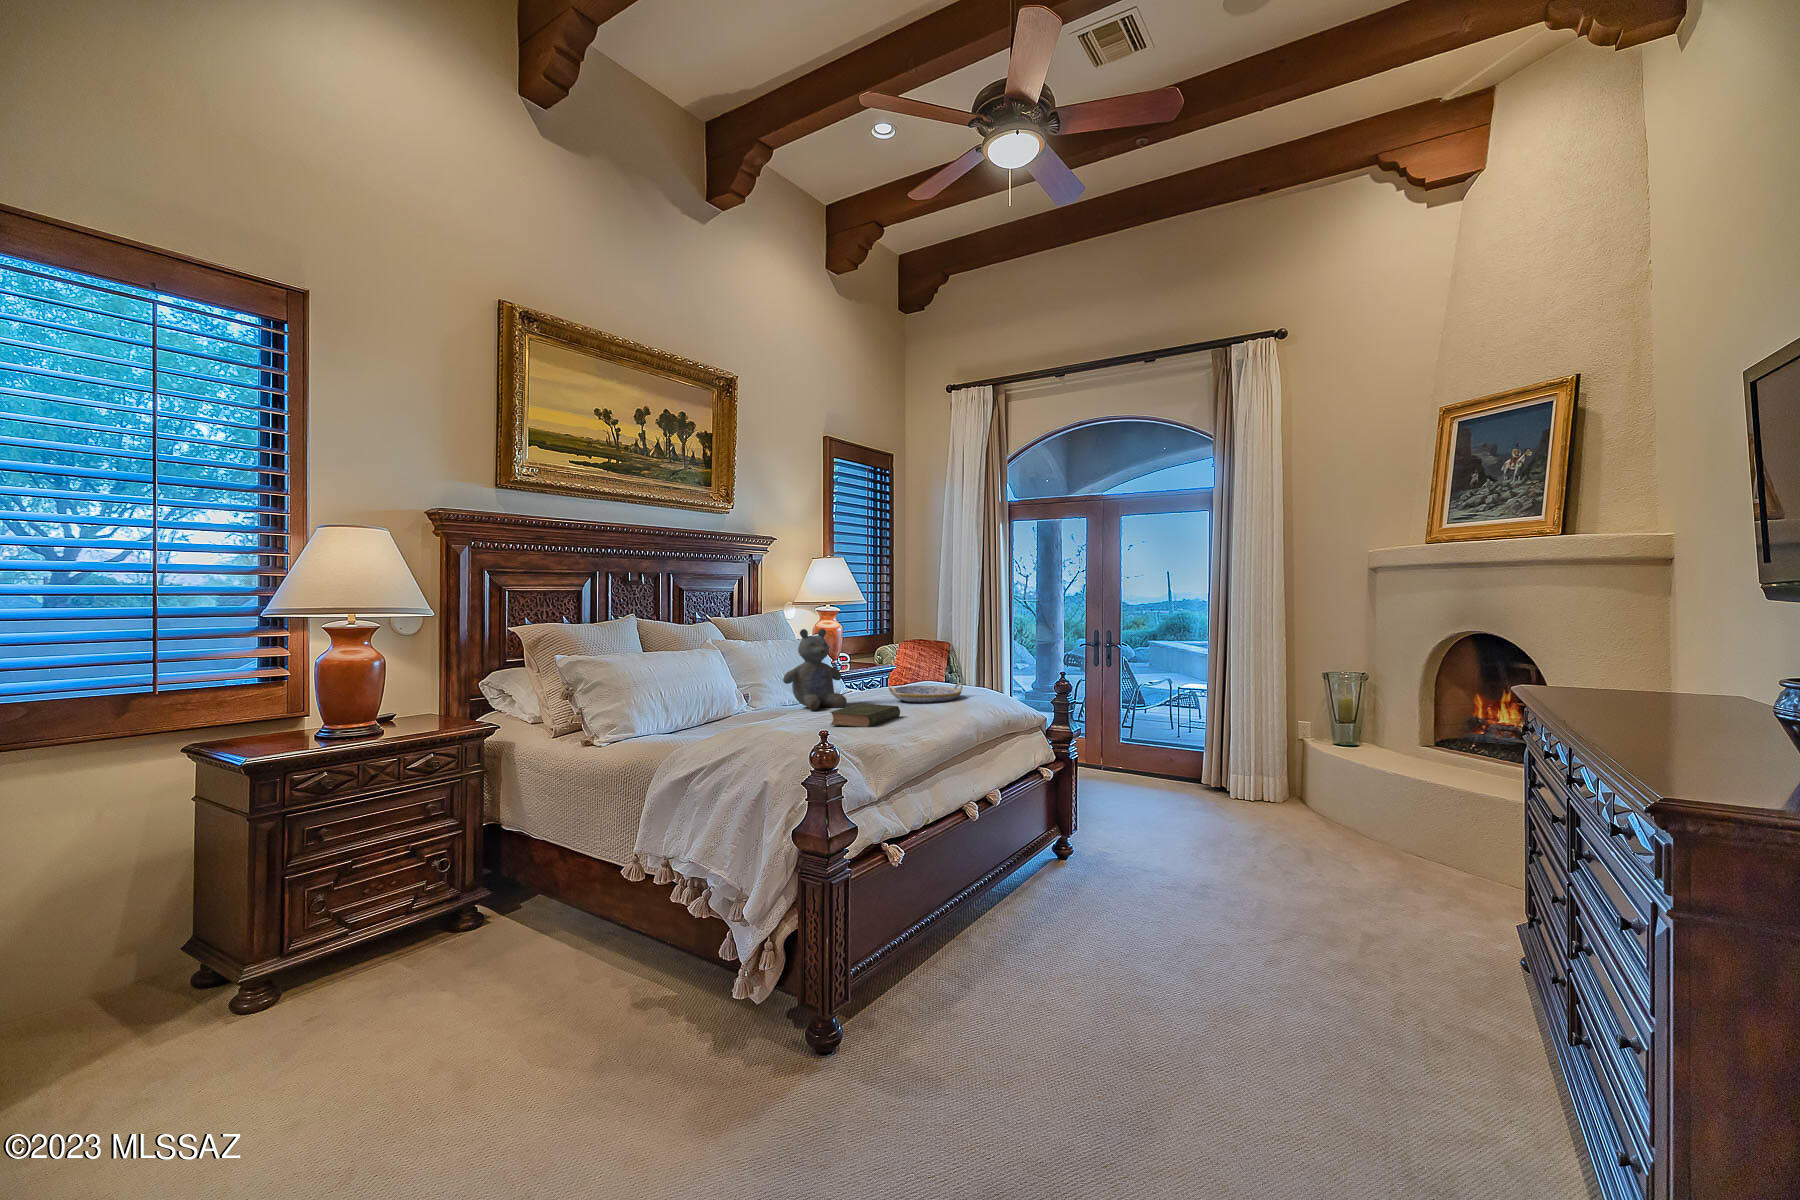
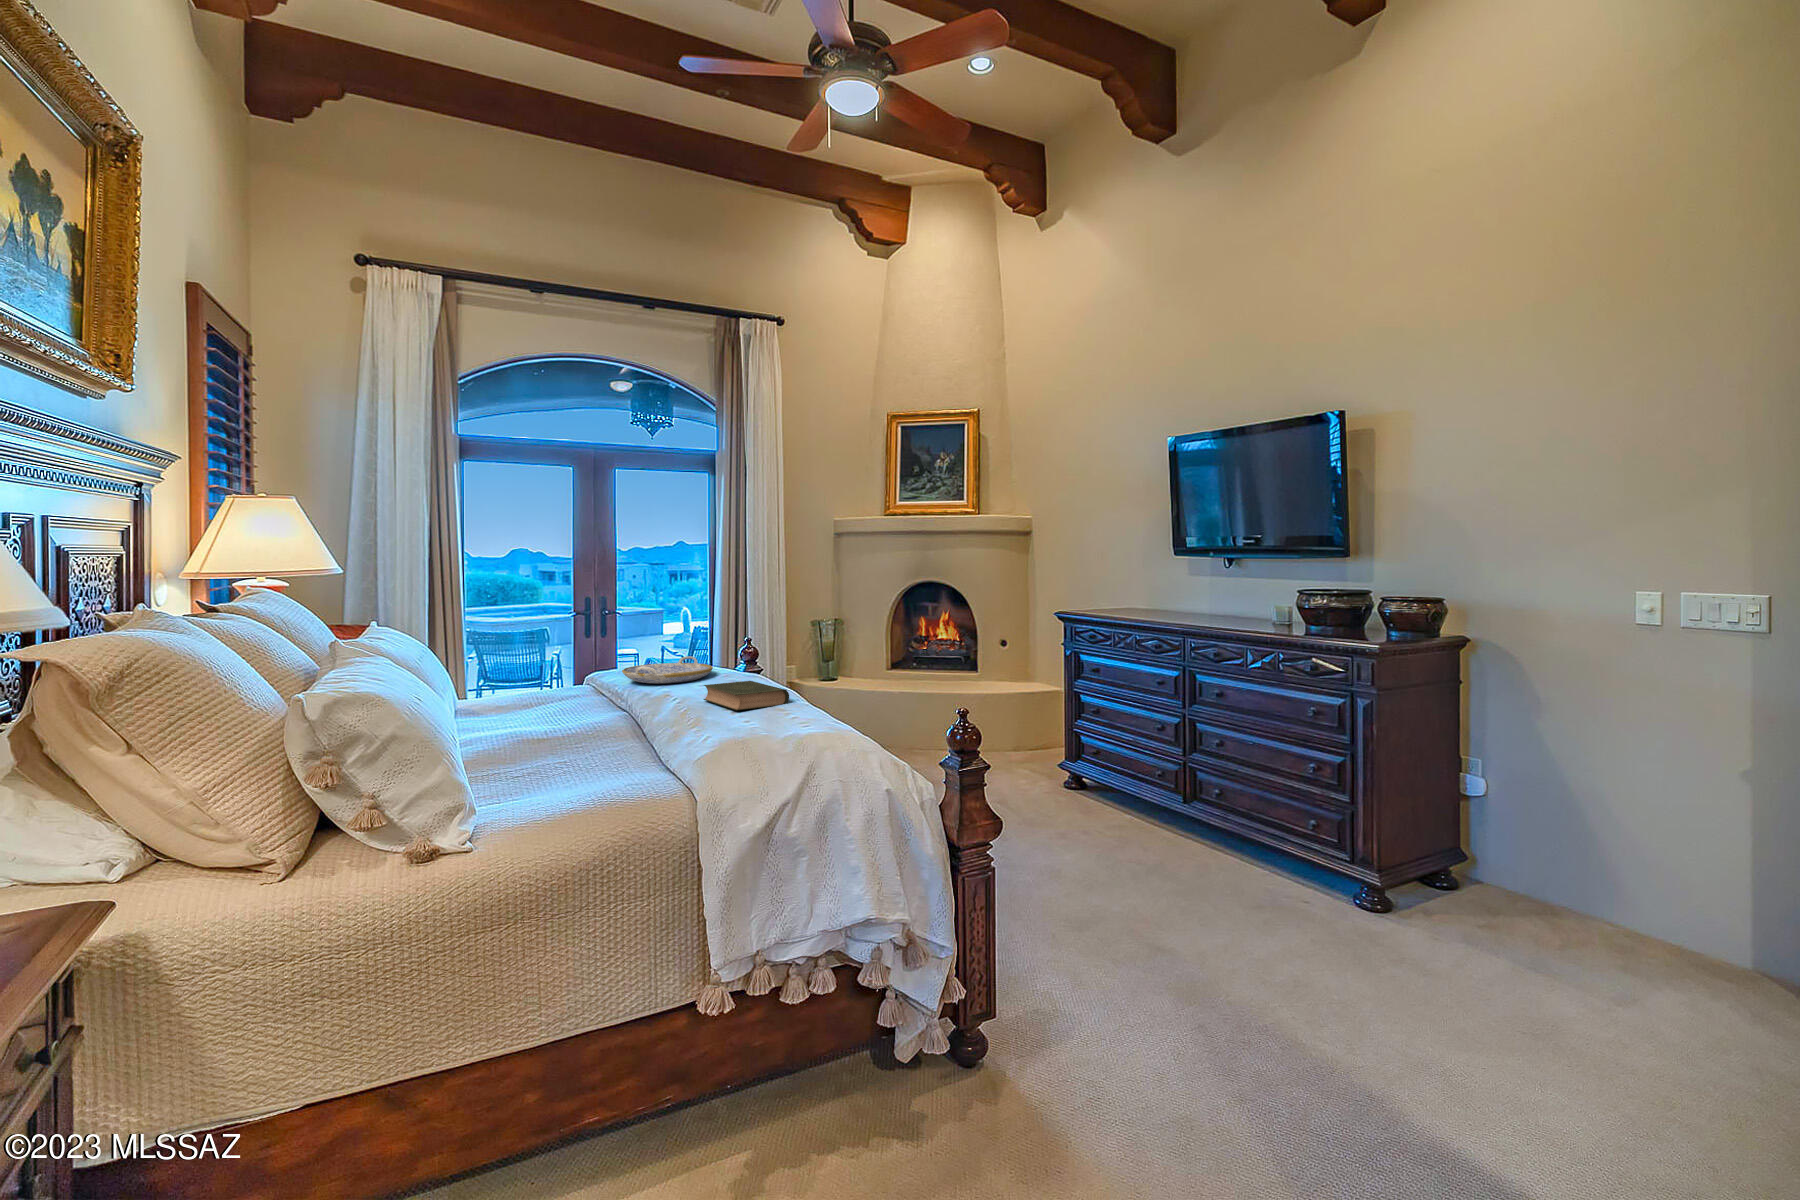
stuffed bear: present [783,629,847,710] -> none [525,598,611,710]

